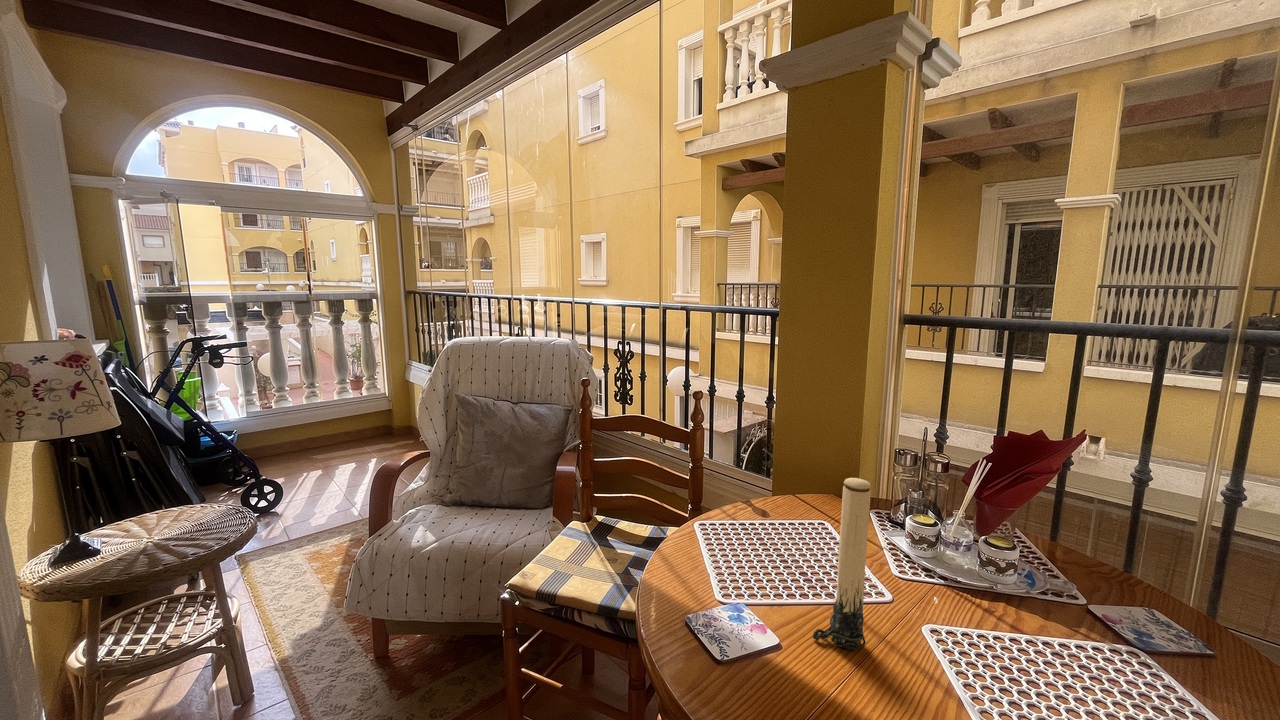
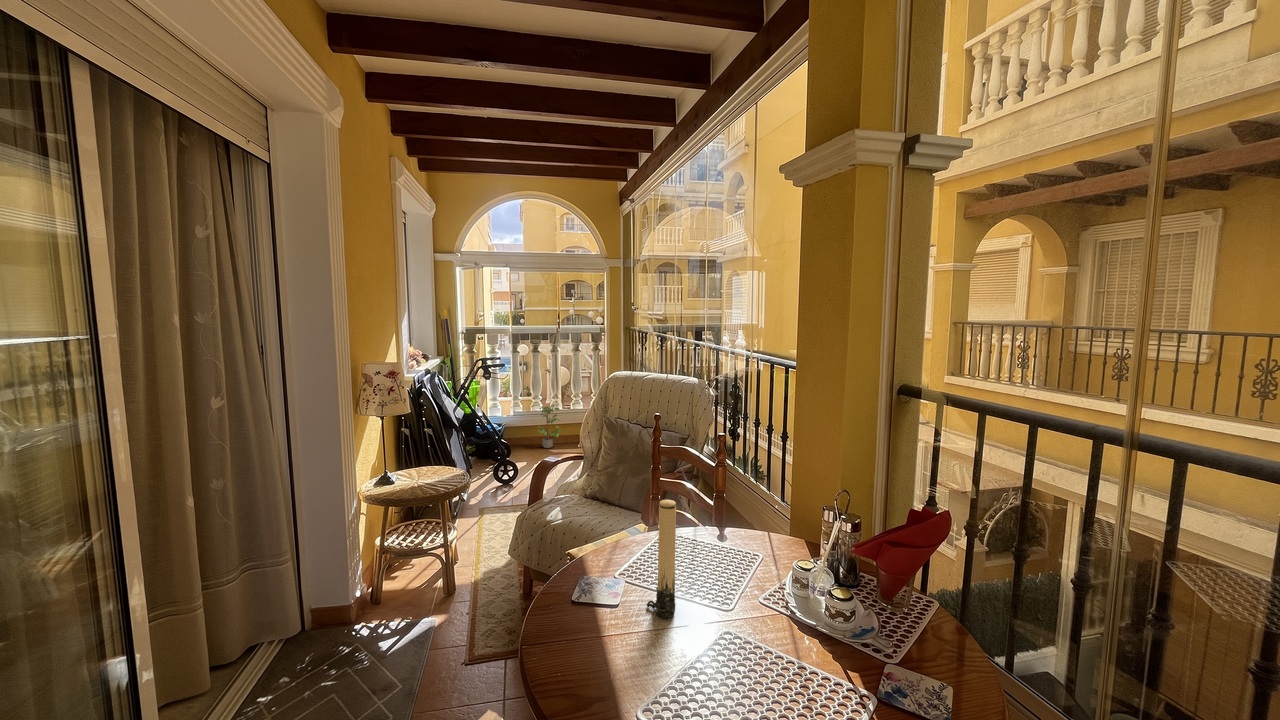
potted plant: none [292,392,334,452] -> present [538,405,563,448]

